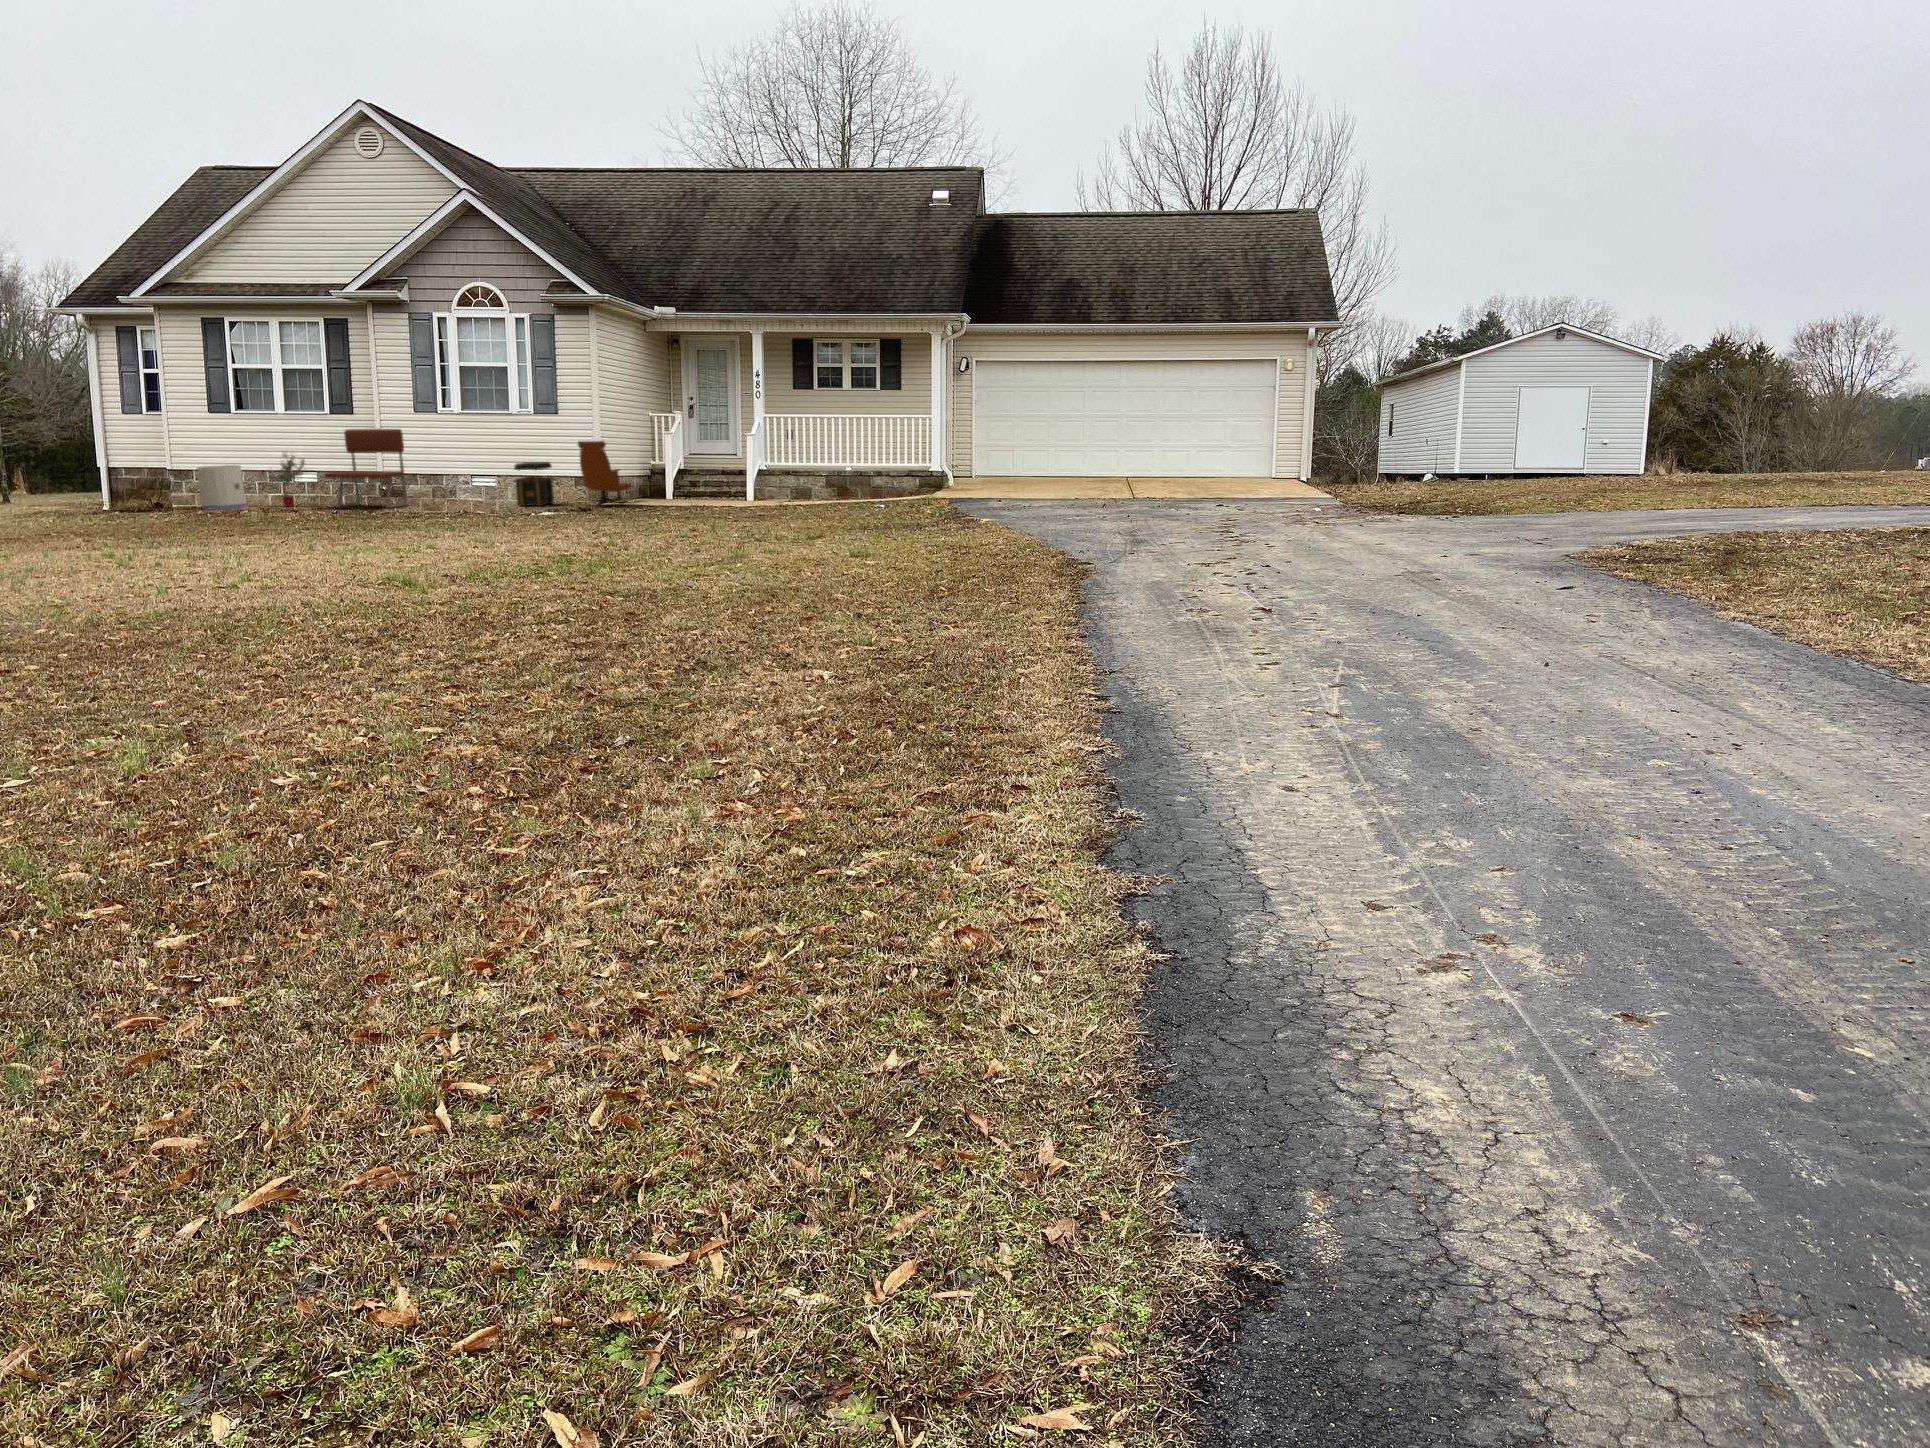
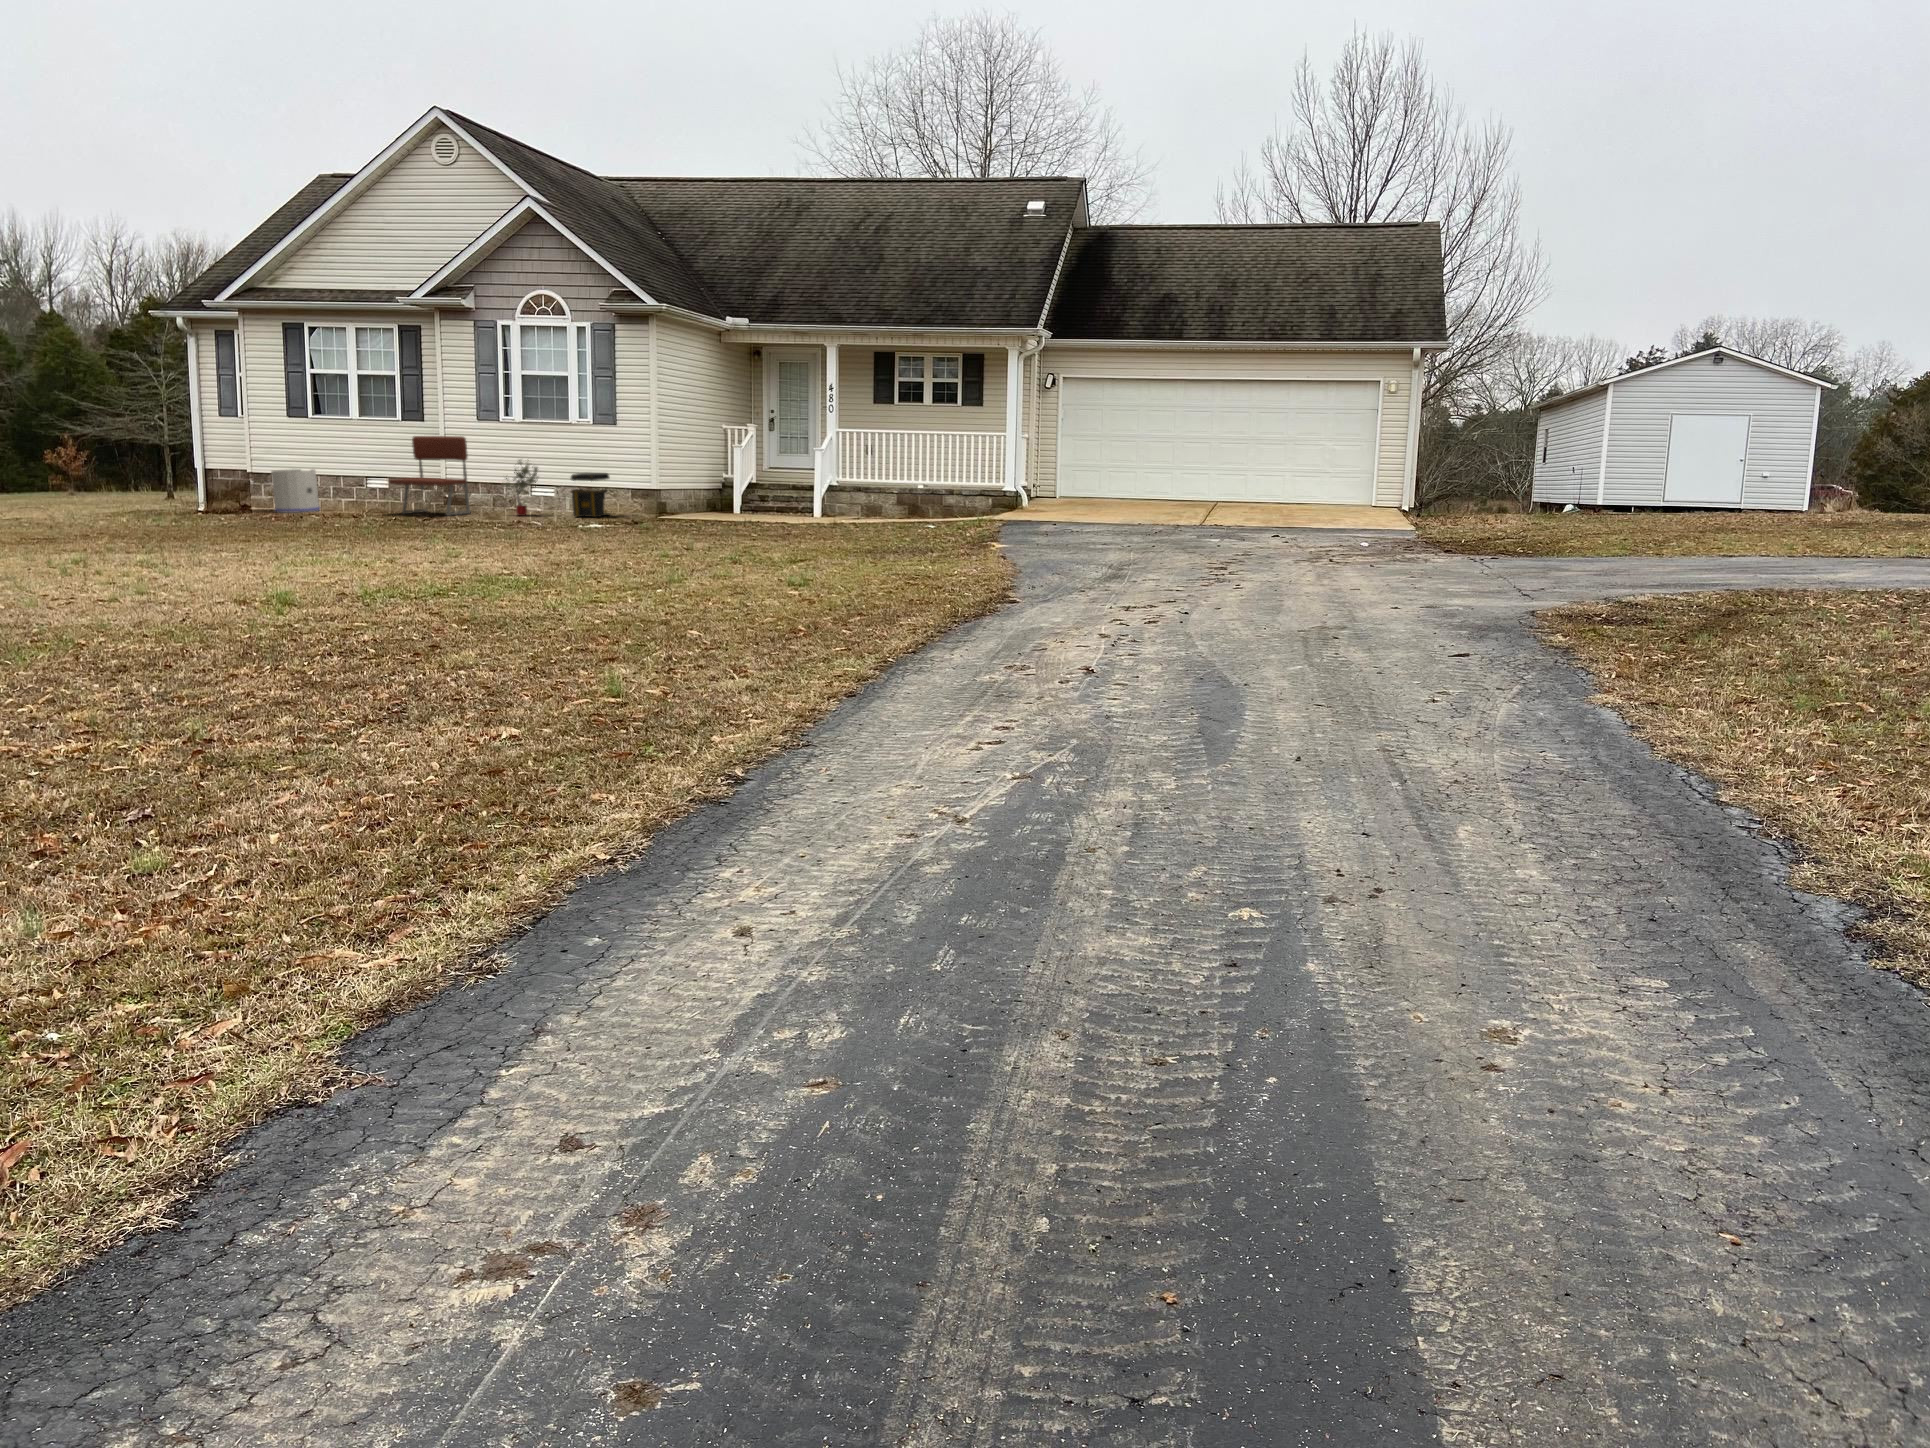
lounge chair: present [578,441,631,504] -> none [630,452,690,520]
potted tree: present [268,453,306,507] -> present [503,460,538,516]

